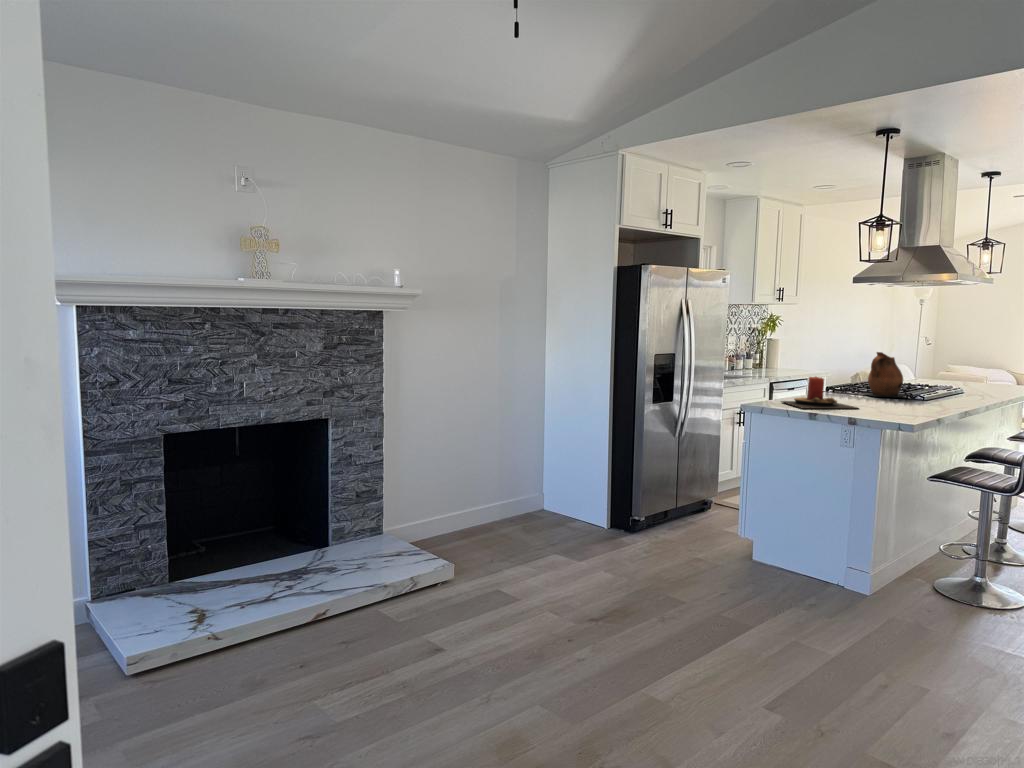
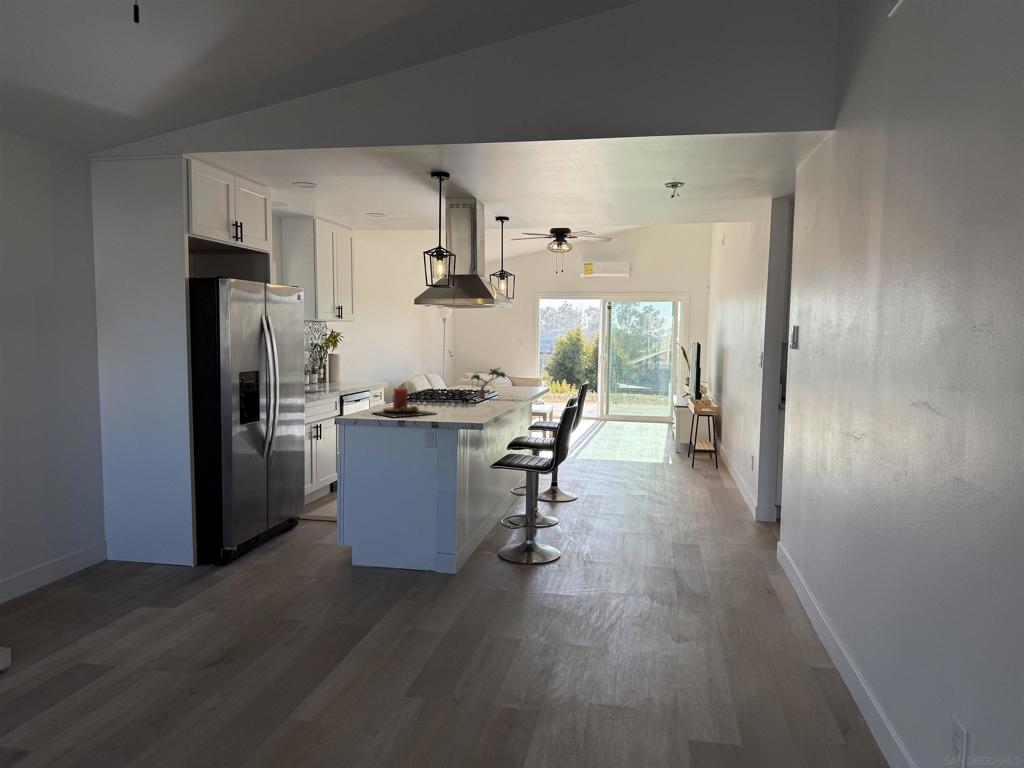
ceramic pitcher: present [865,352,906,398] -> none [430,364,465,402]
potted plant: none [914,357,978,395] -> present [471,368,505,398]

